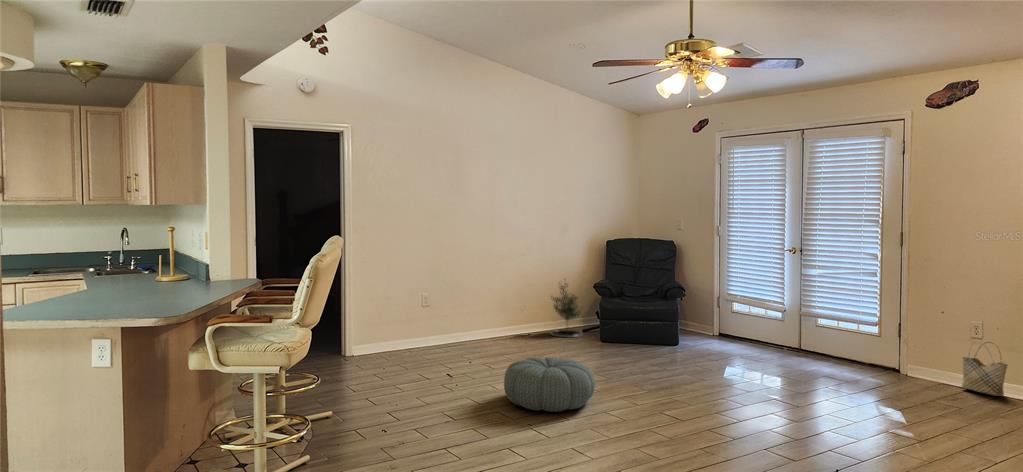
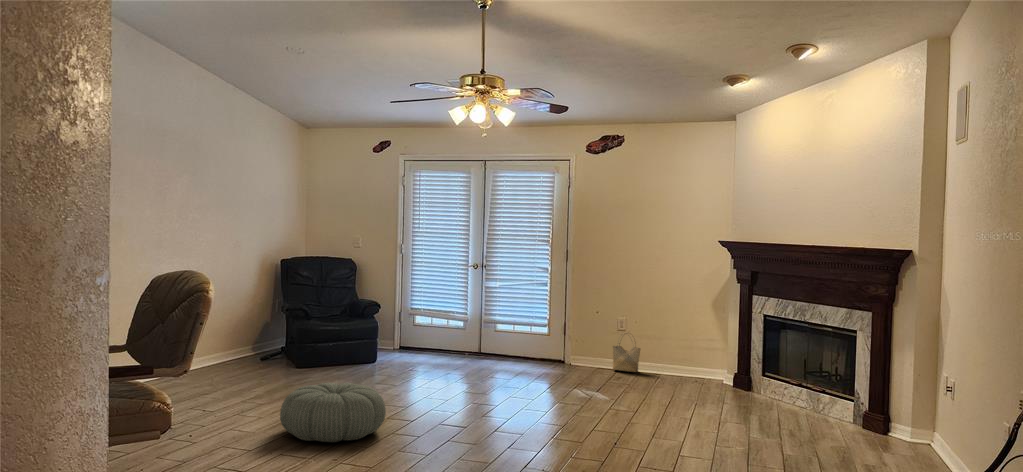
potted tree: present [551,283,581,337] -> none [222,298,268,368]

